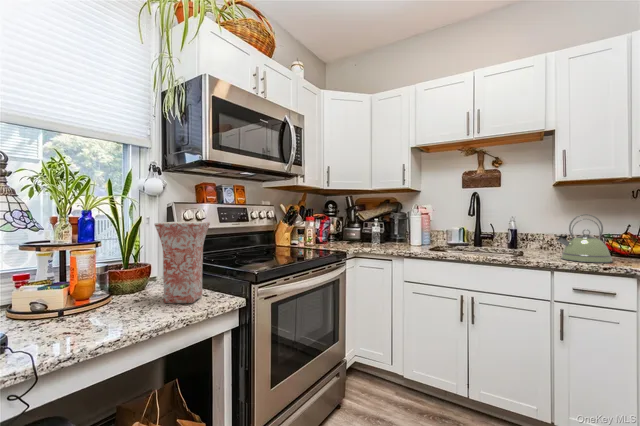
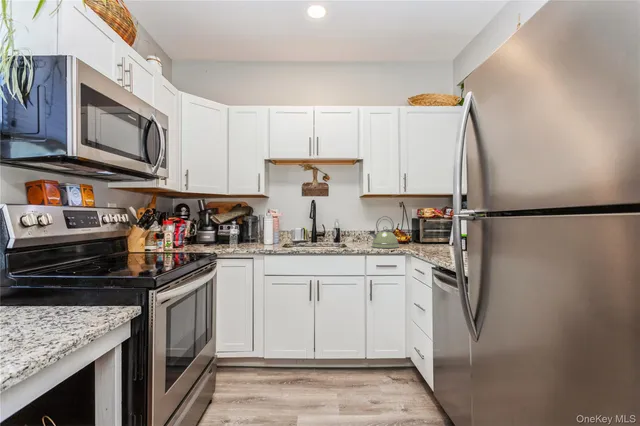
vase: present [155,222,210,304] -> none [28,226,95,324]

